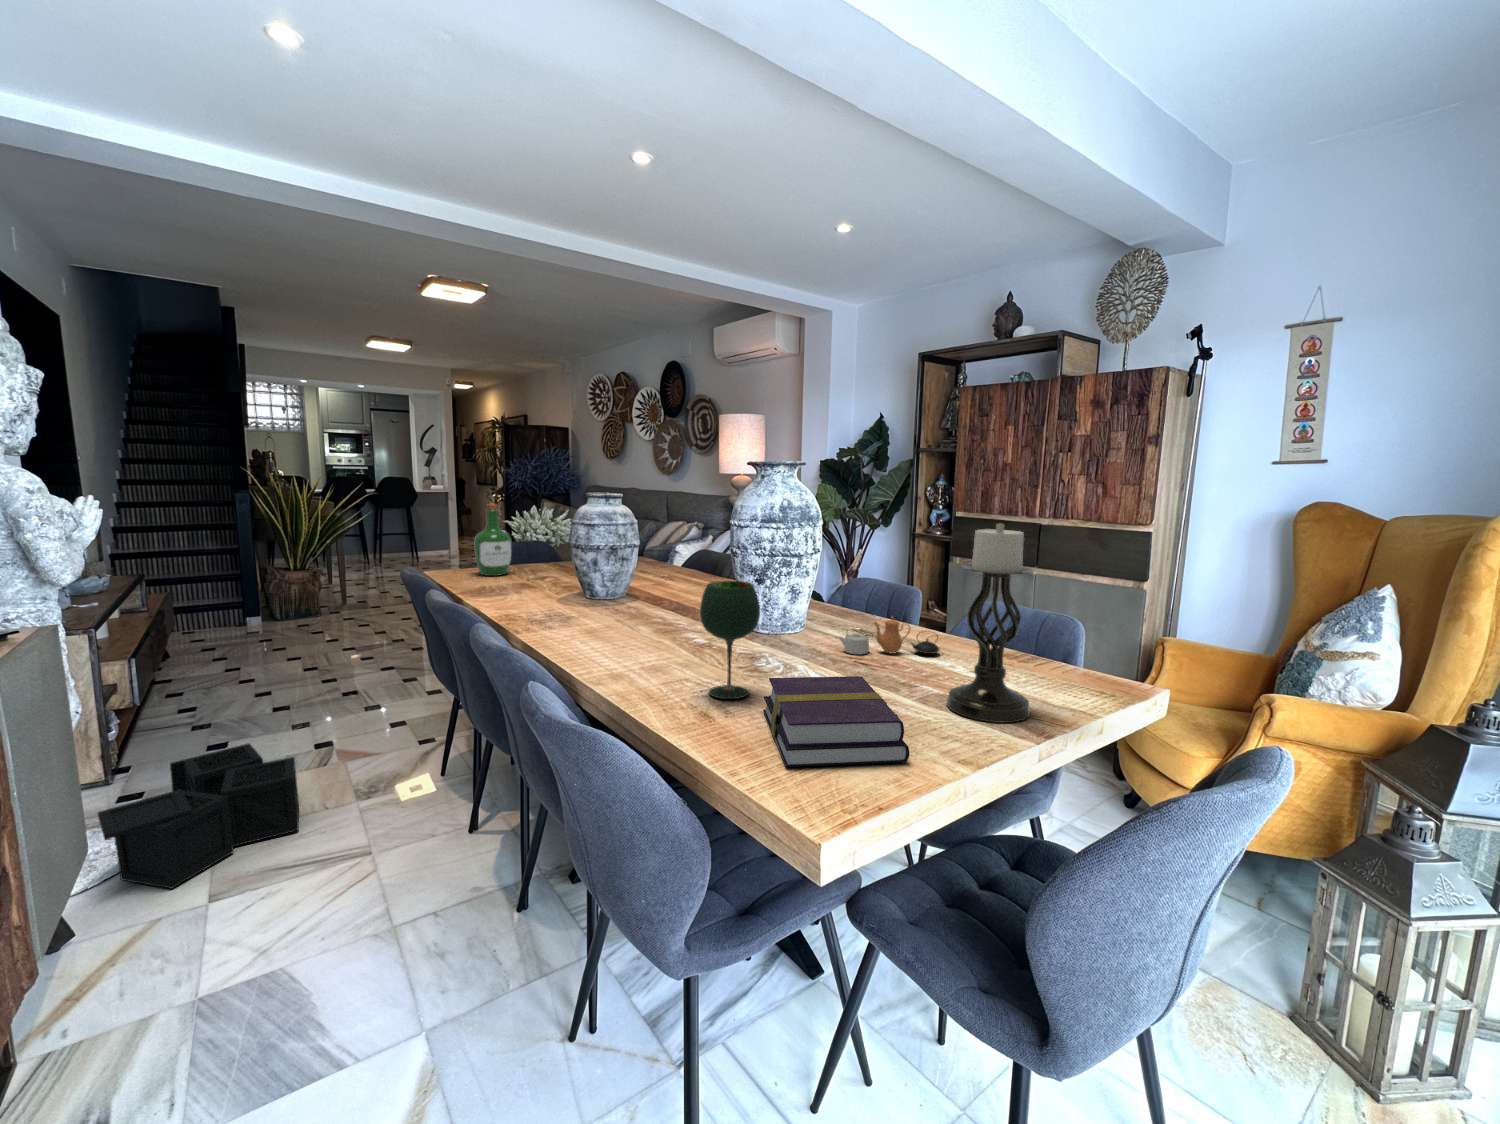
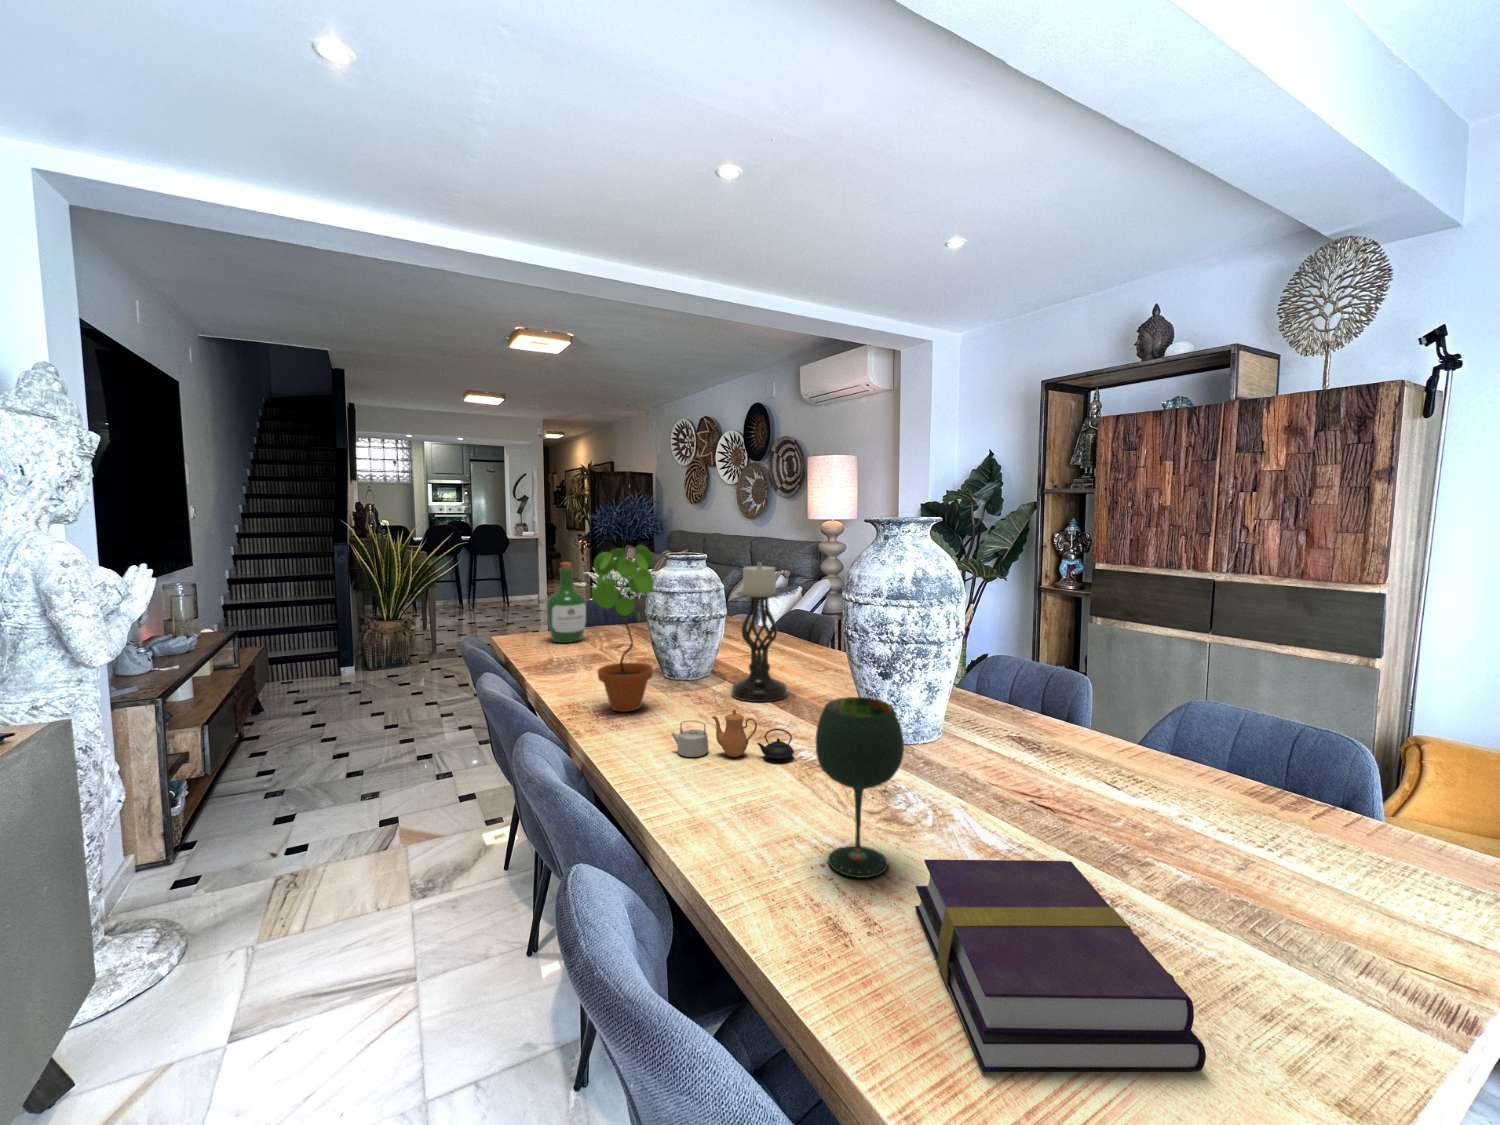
potted plant: none [524,483,577,620] -> present [592,545,654,712]
candle holder: present [947,524,1033,723] -> present [731,562,788,702]
teapot: present [839,616,939,654] -> present [671,709,794,759]
storage bin: present [98,743,299,889] -> none [120,831,348,1021]

